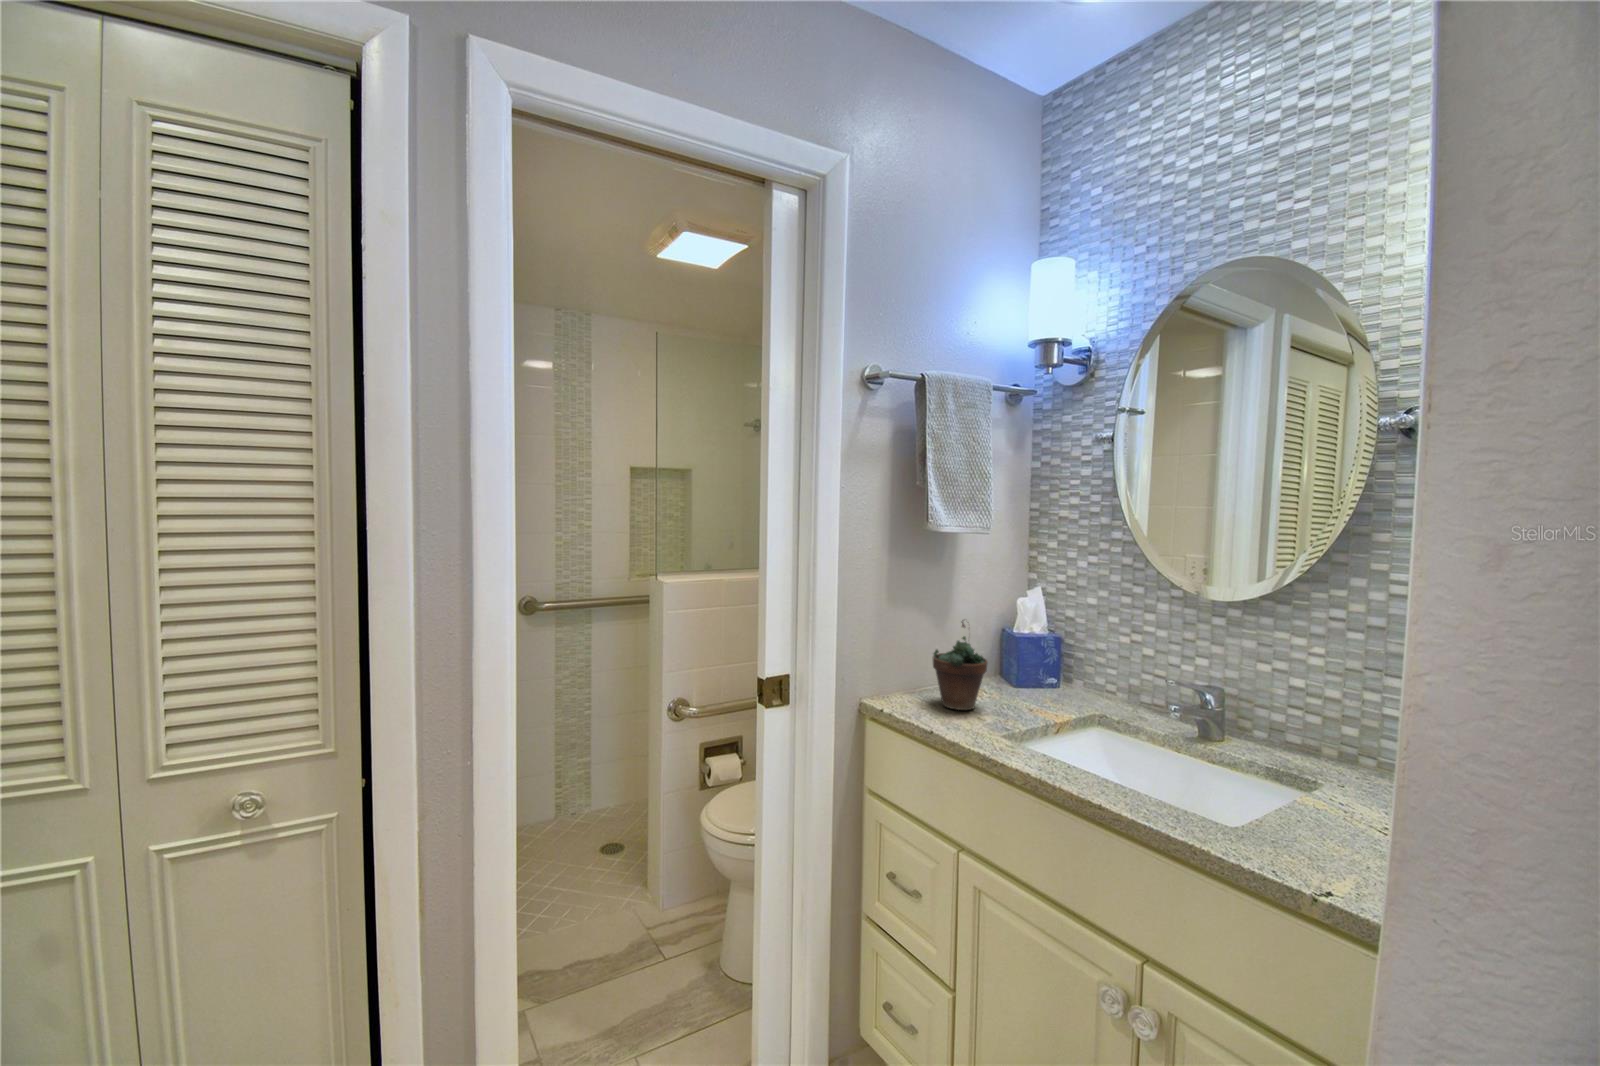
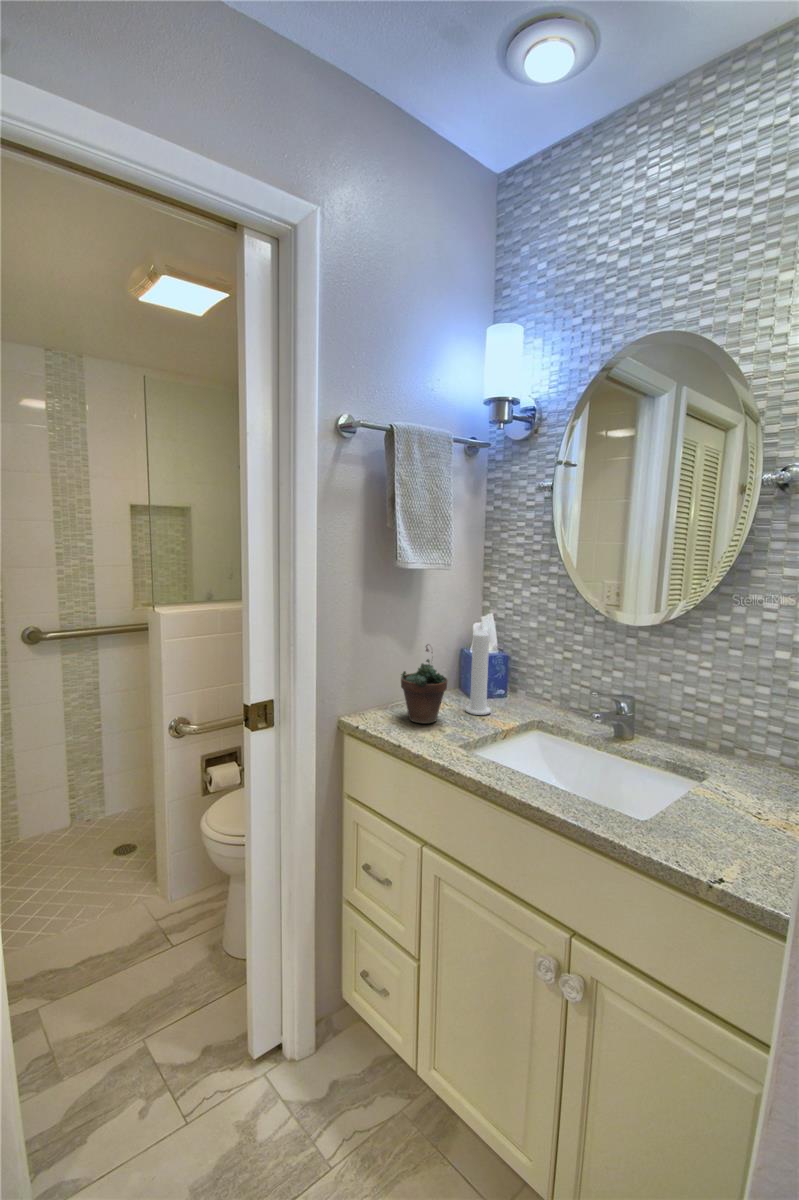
candle: none [1009,596,1040,705] -> present [465,623,491,715]

